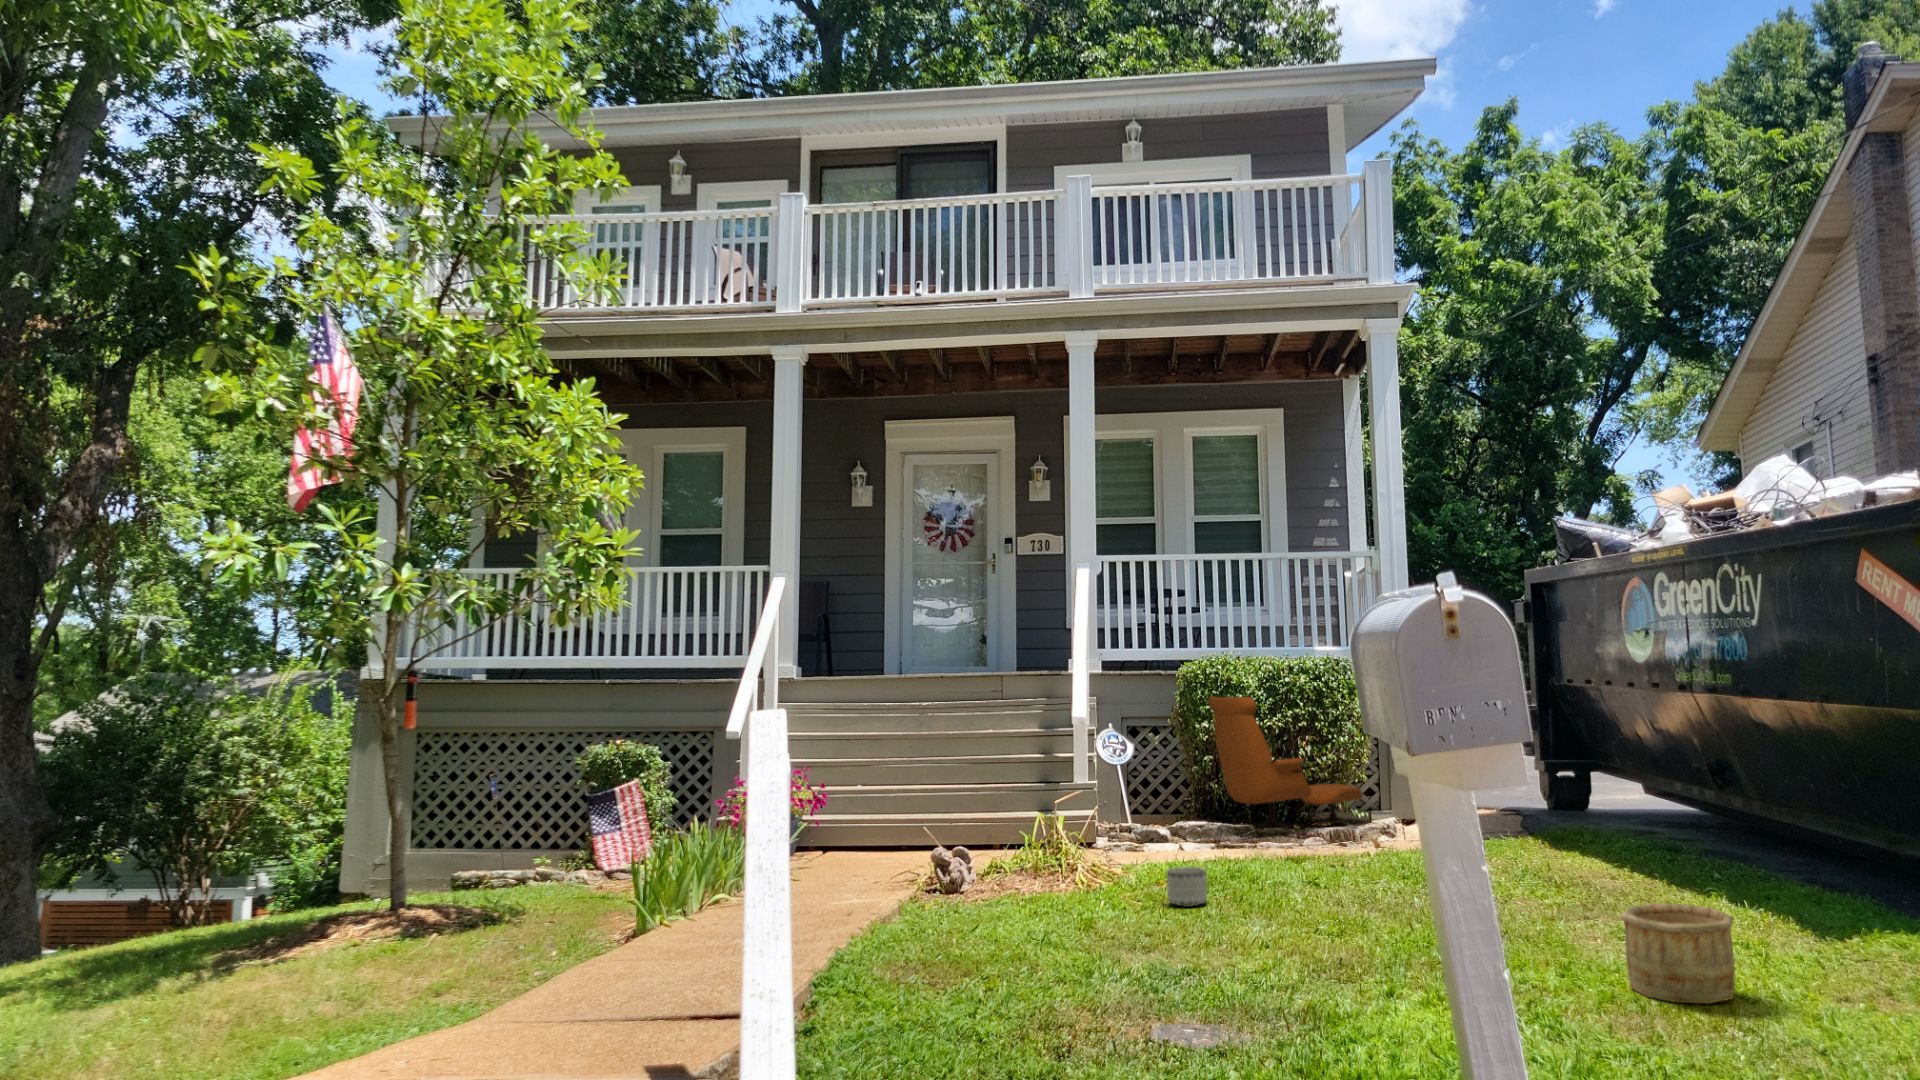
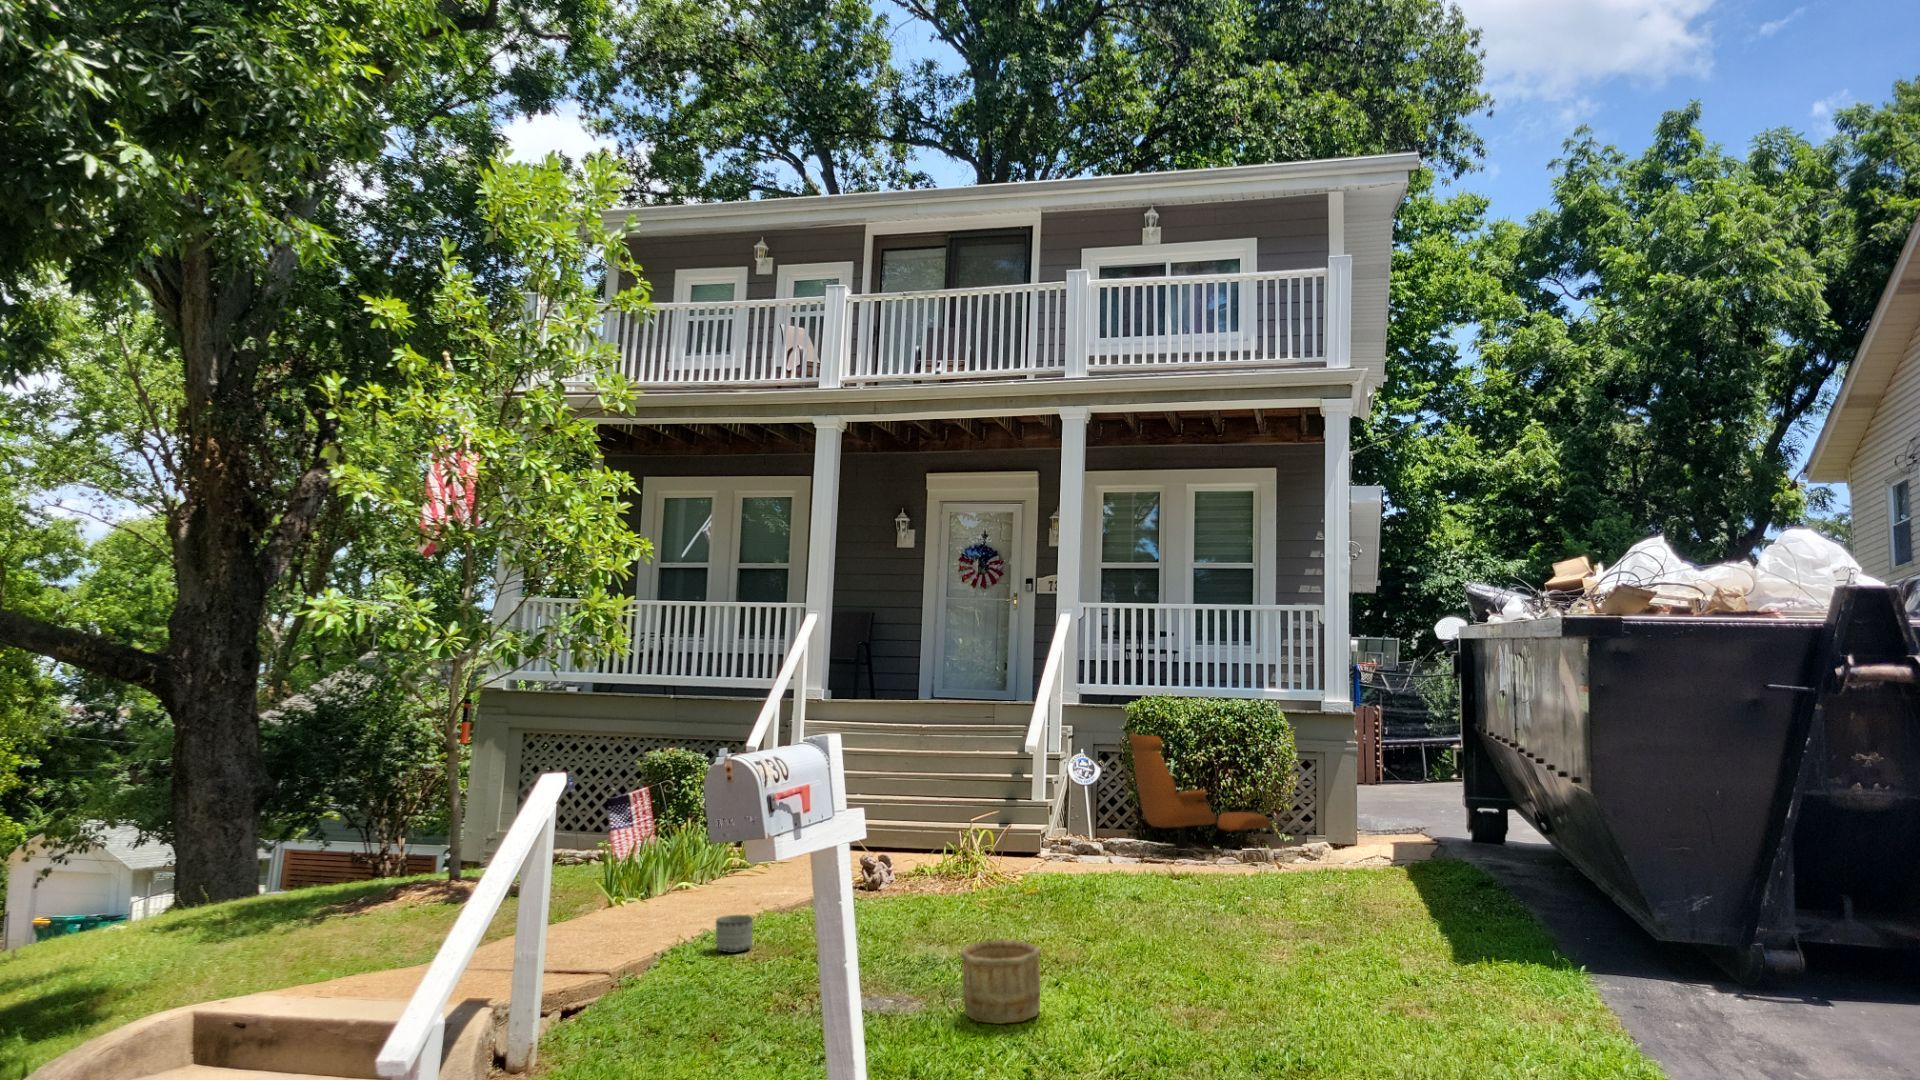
planter: present [1166,867,1207,907] -> present [716,915,753,953]
wooden bucket: present [1620,903,1735,1003] -> present [960,939,1041,1024]

